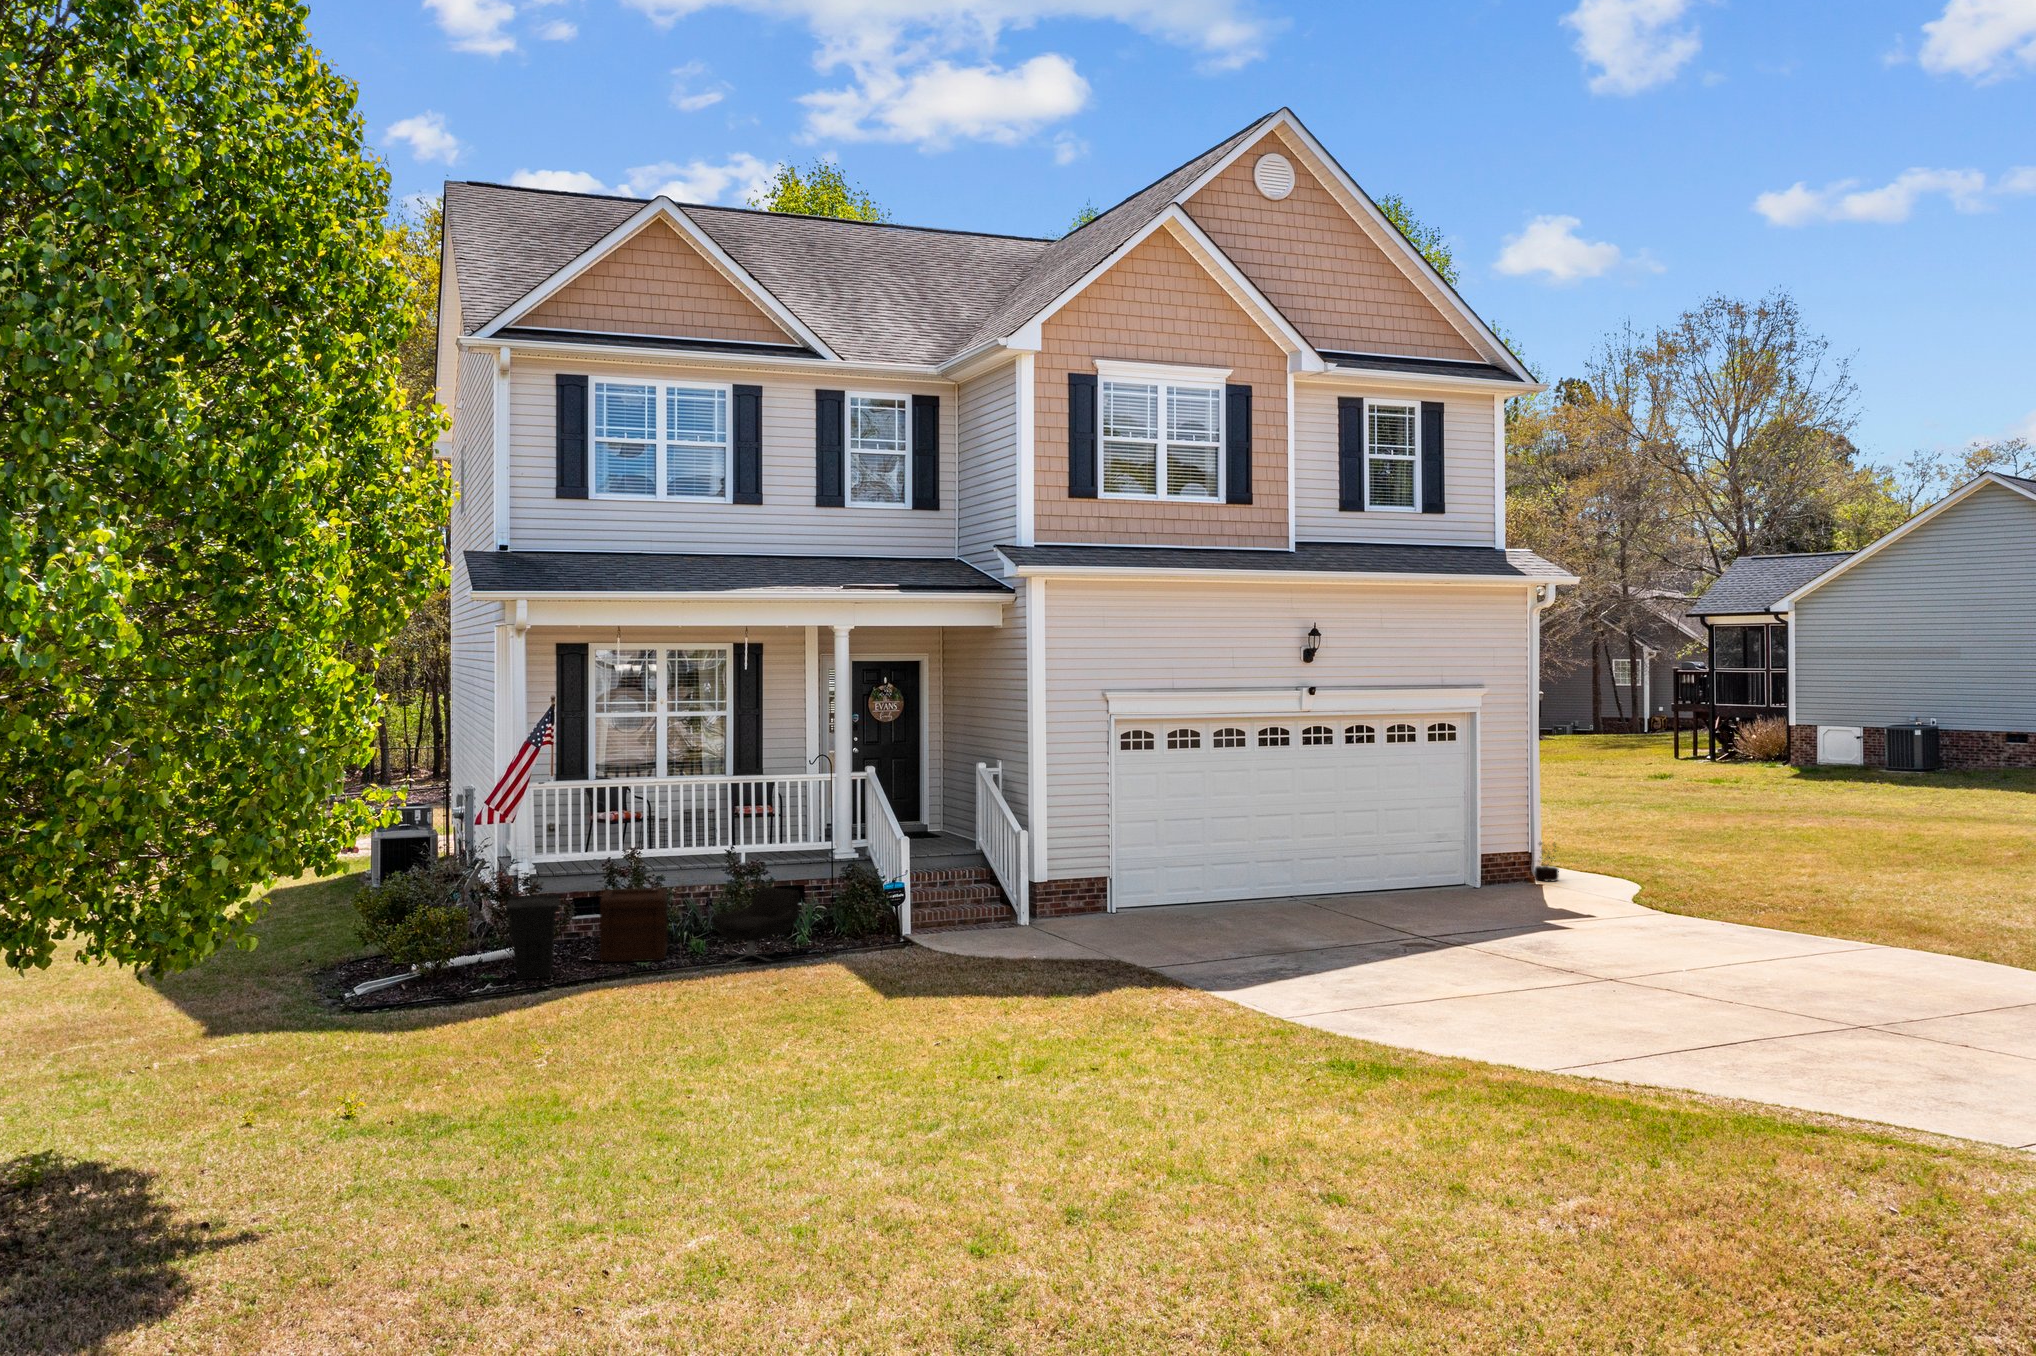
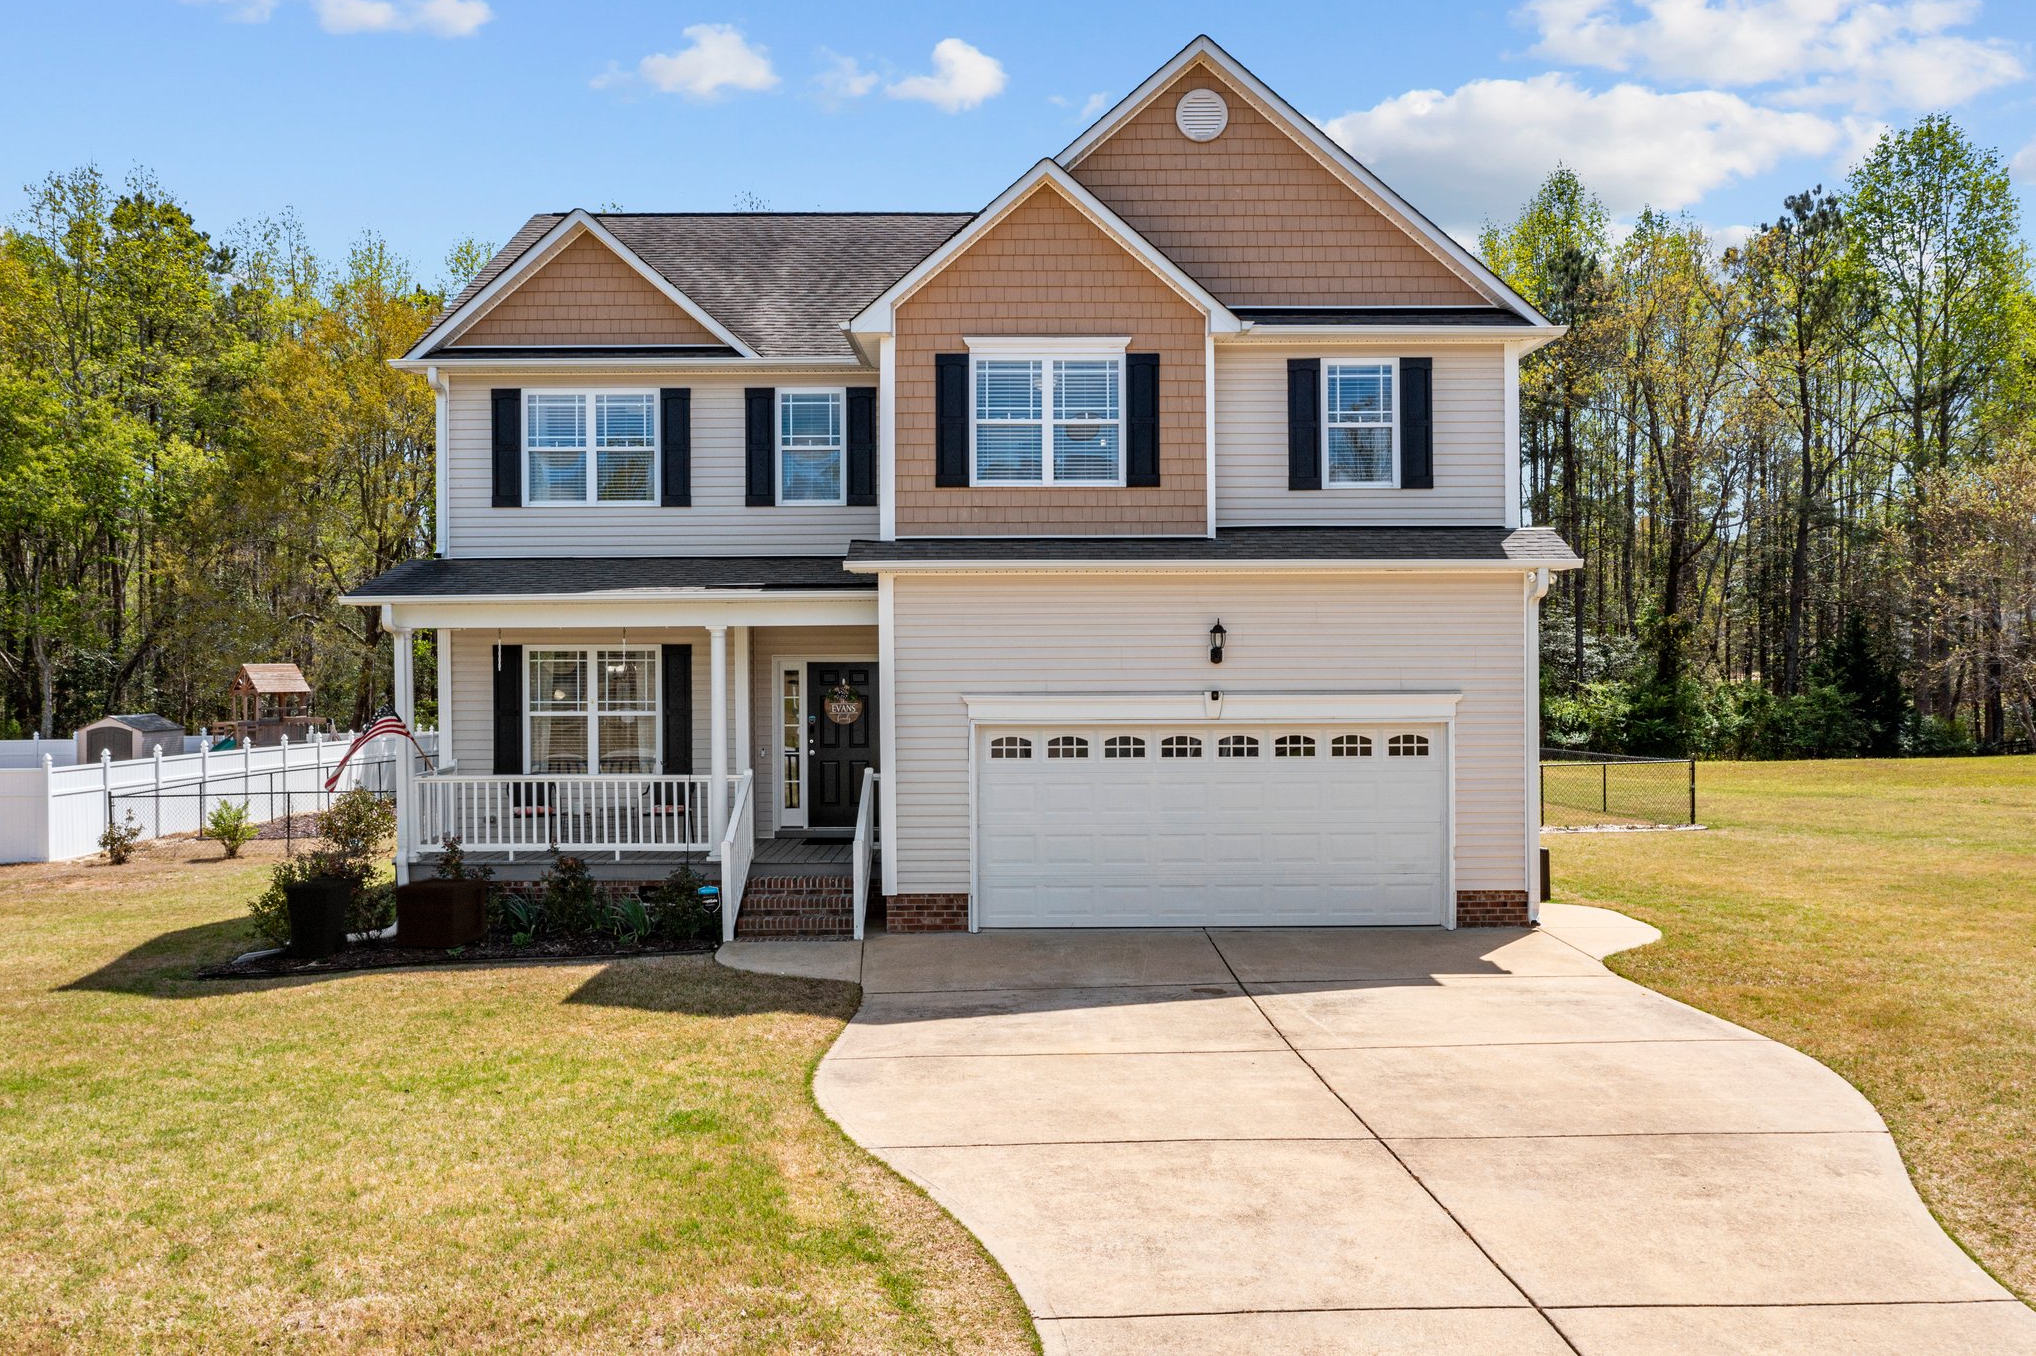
decorative plant: present [1535,843,1559,881] -> none [1540,877,1571,927]
lounge chair: present [711,887,800,962] -> none [495,881,584,956]

